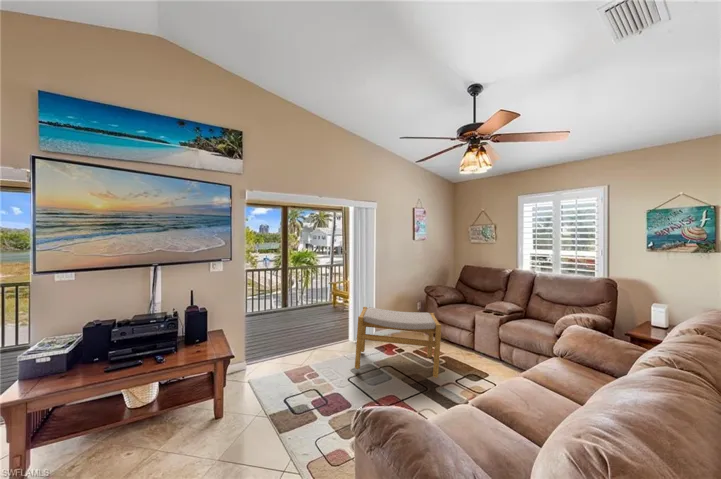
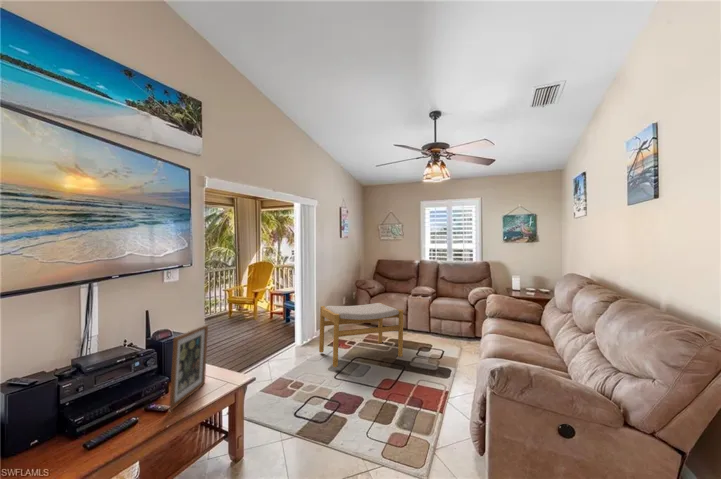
picture frame: none [159,306,205,362] -> present [169,324,208,410]

